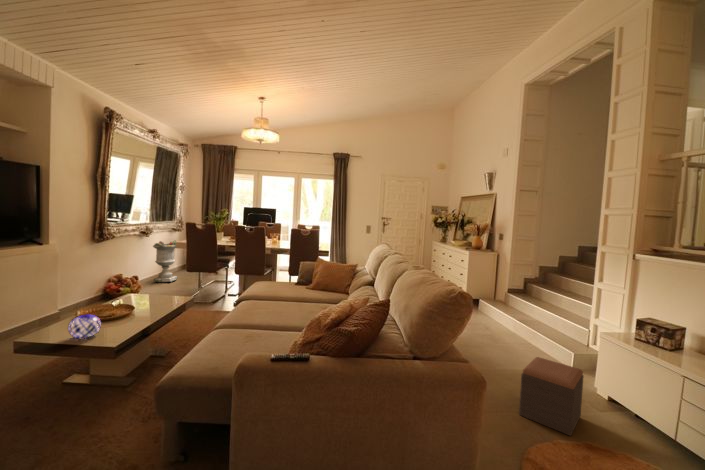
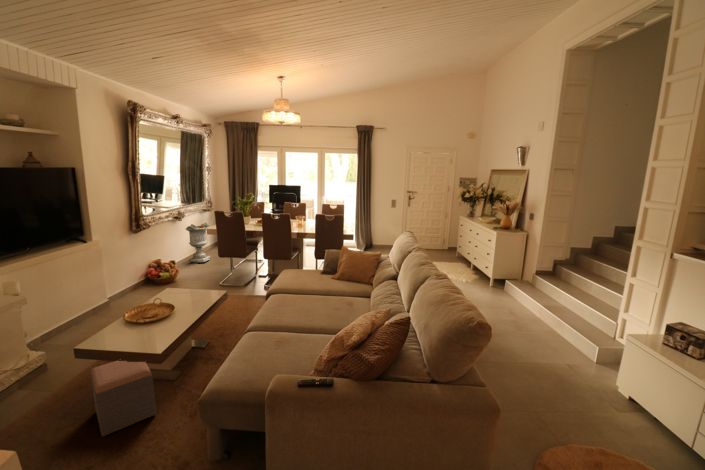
decorative orb: present [68,314,100,338] -> none [120,322,148,344]
footstool: present [519,357,584,436] -> present [91,361,157,436]

